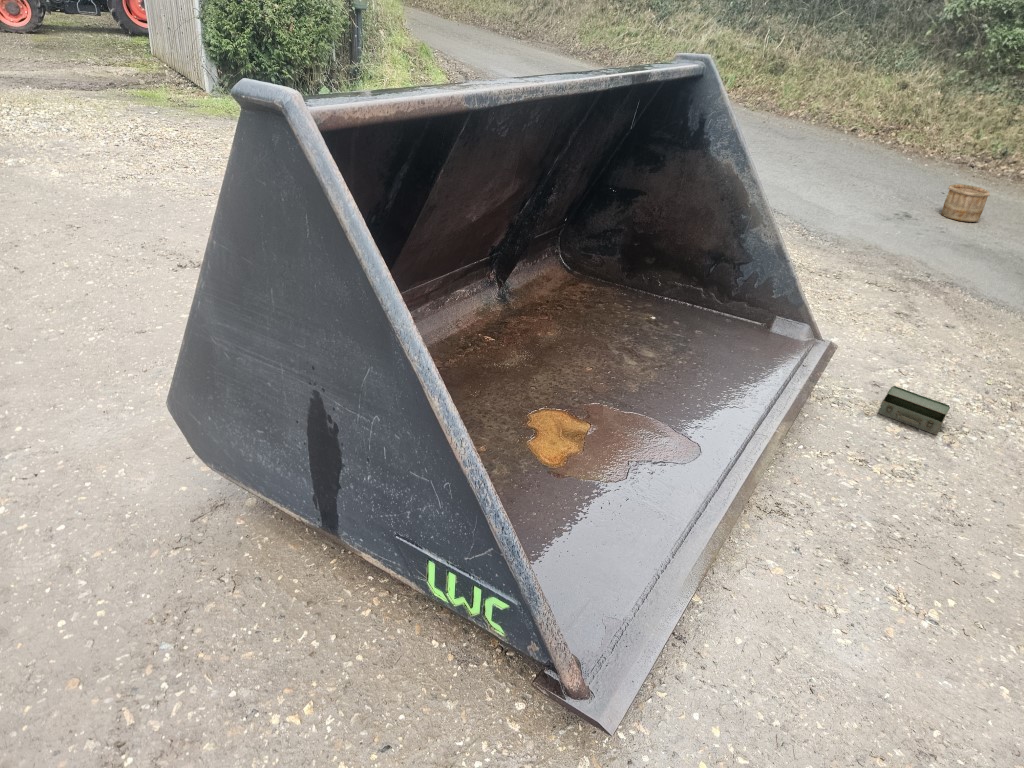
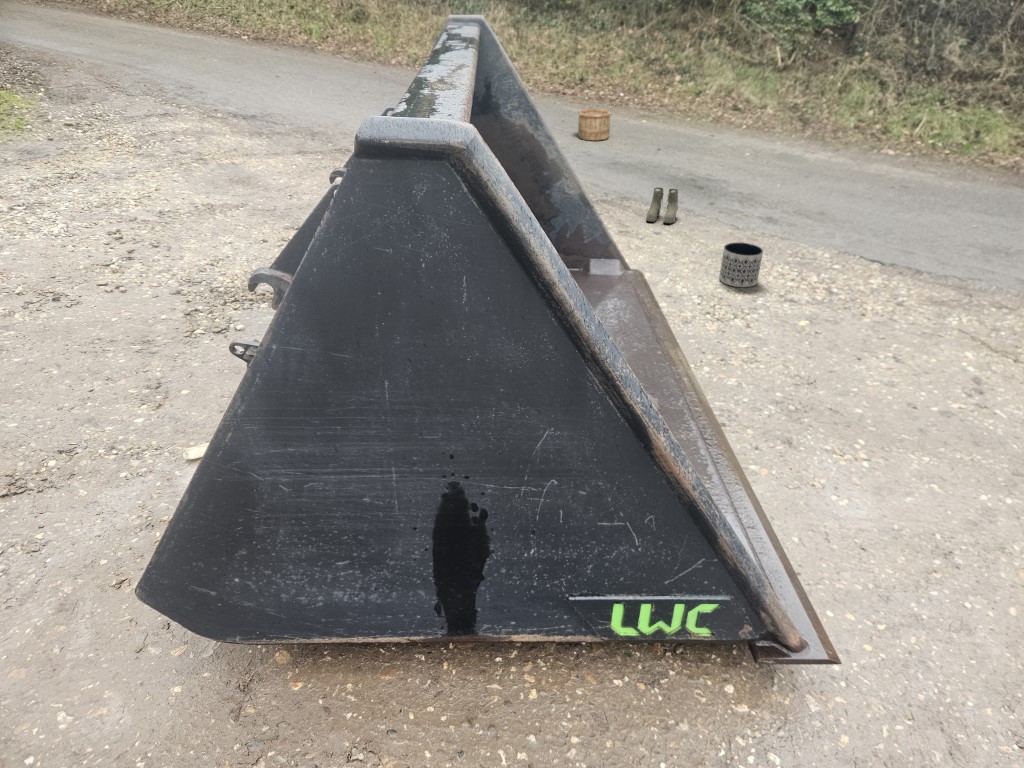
boots: none [926,277,978,321] -> present [646,188,678,223]
planter: none [947,353,1011,409] -> present [719,243,763,287]
toolbox: present [878,386,950,435] -> none [695,289,749,318]

